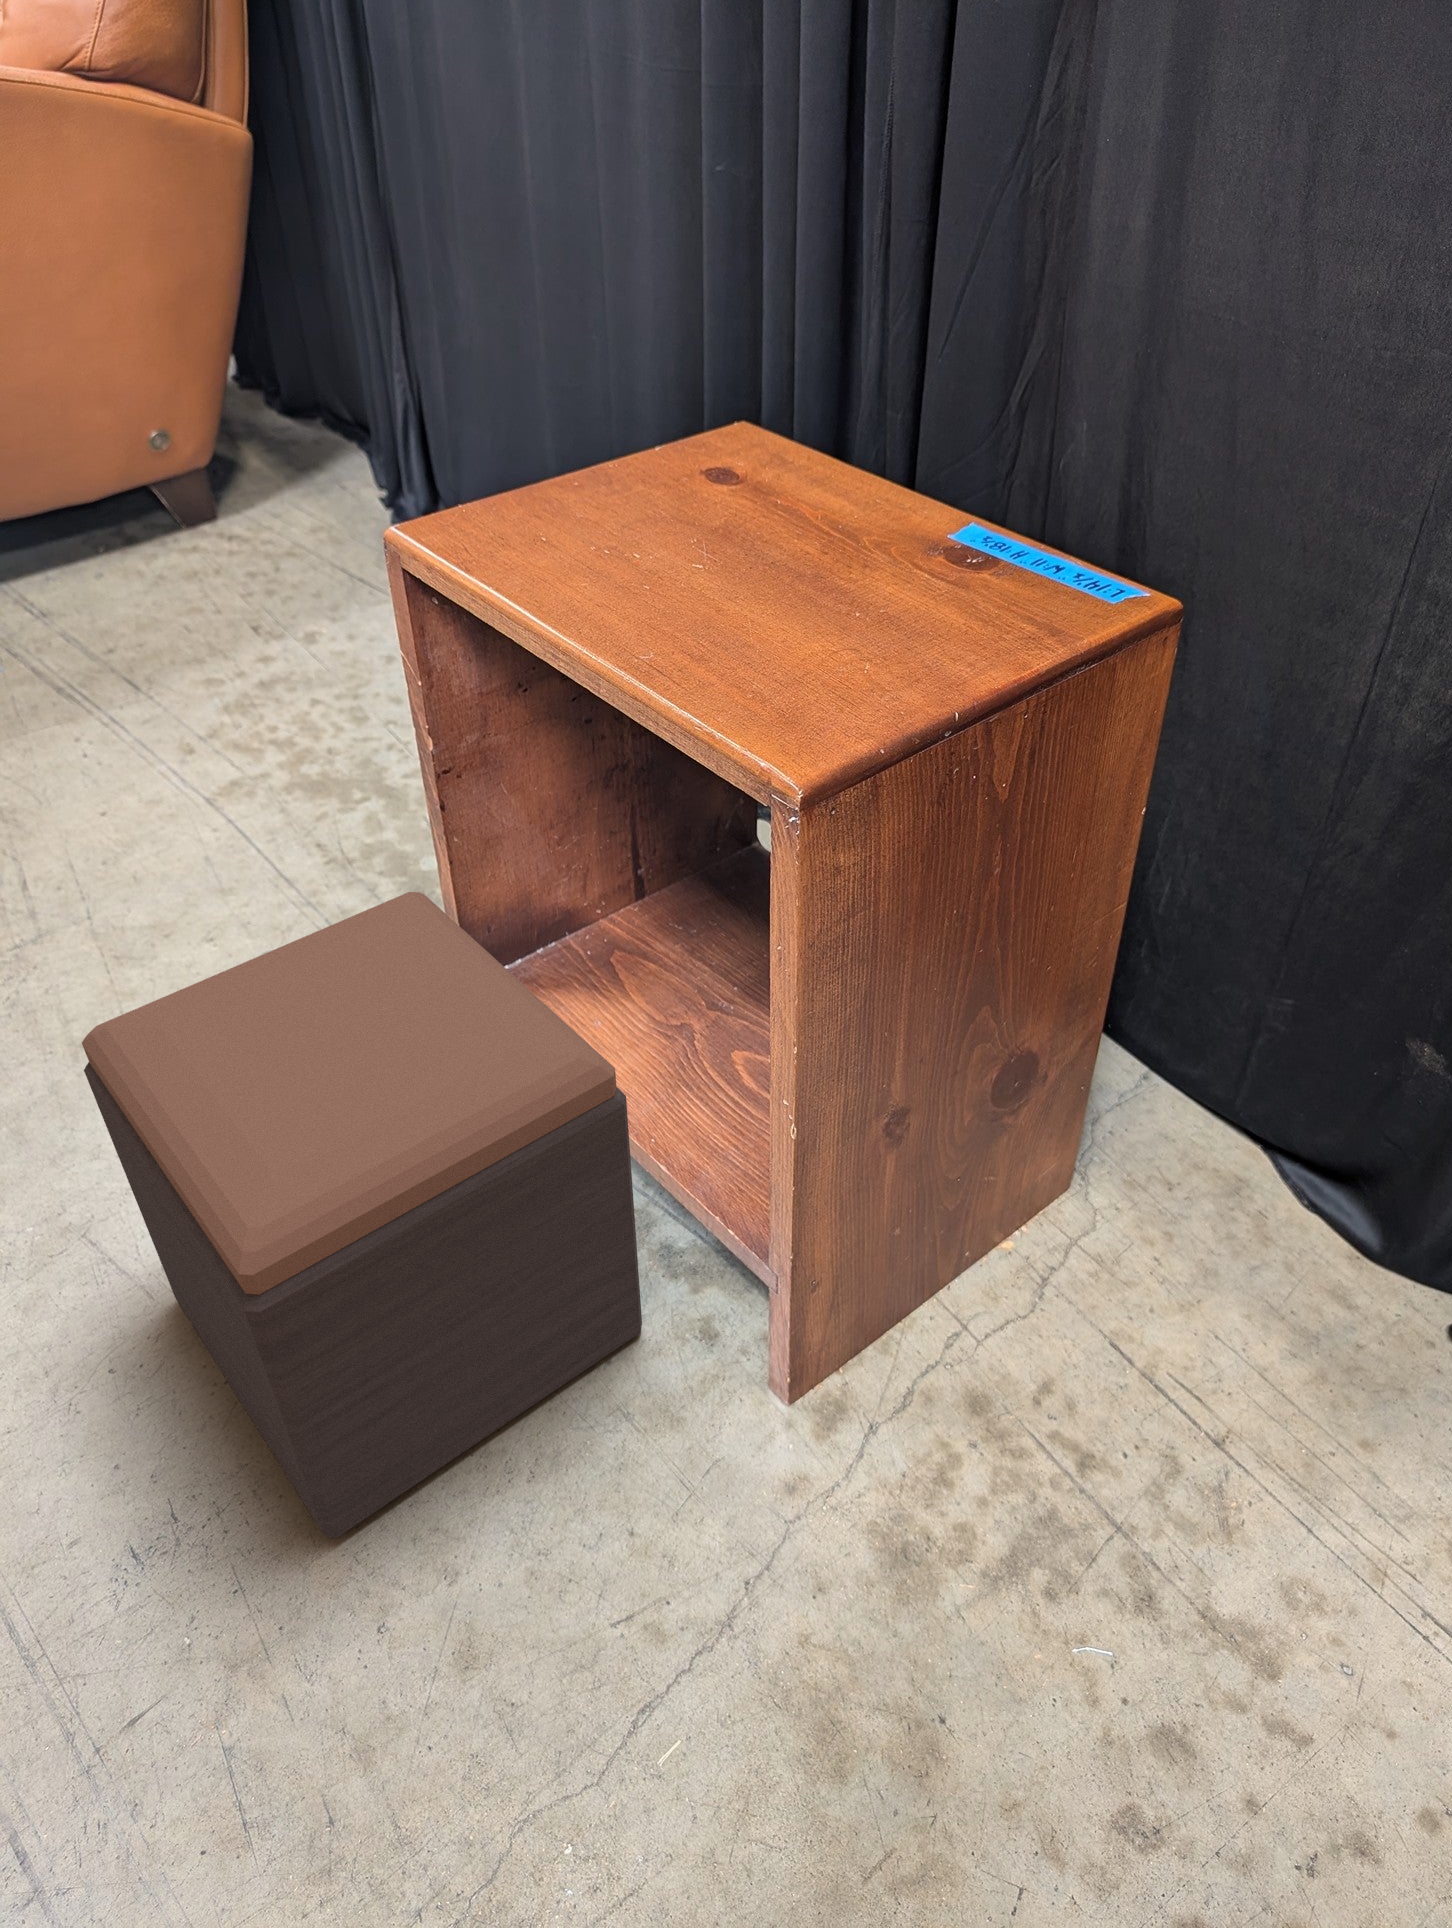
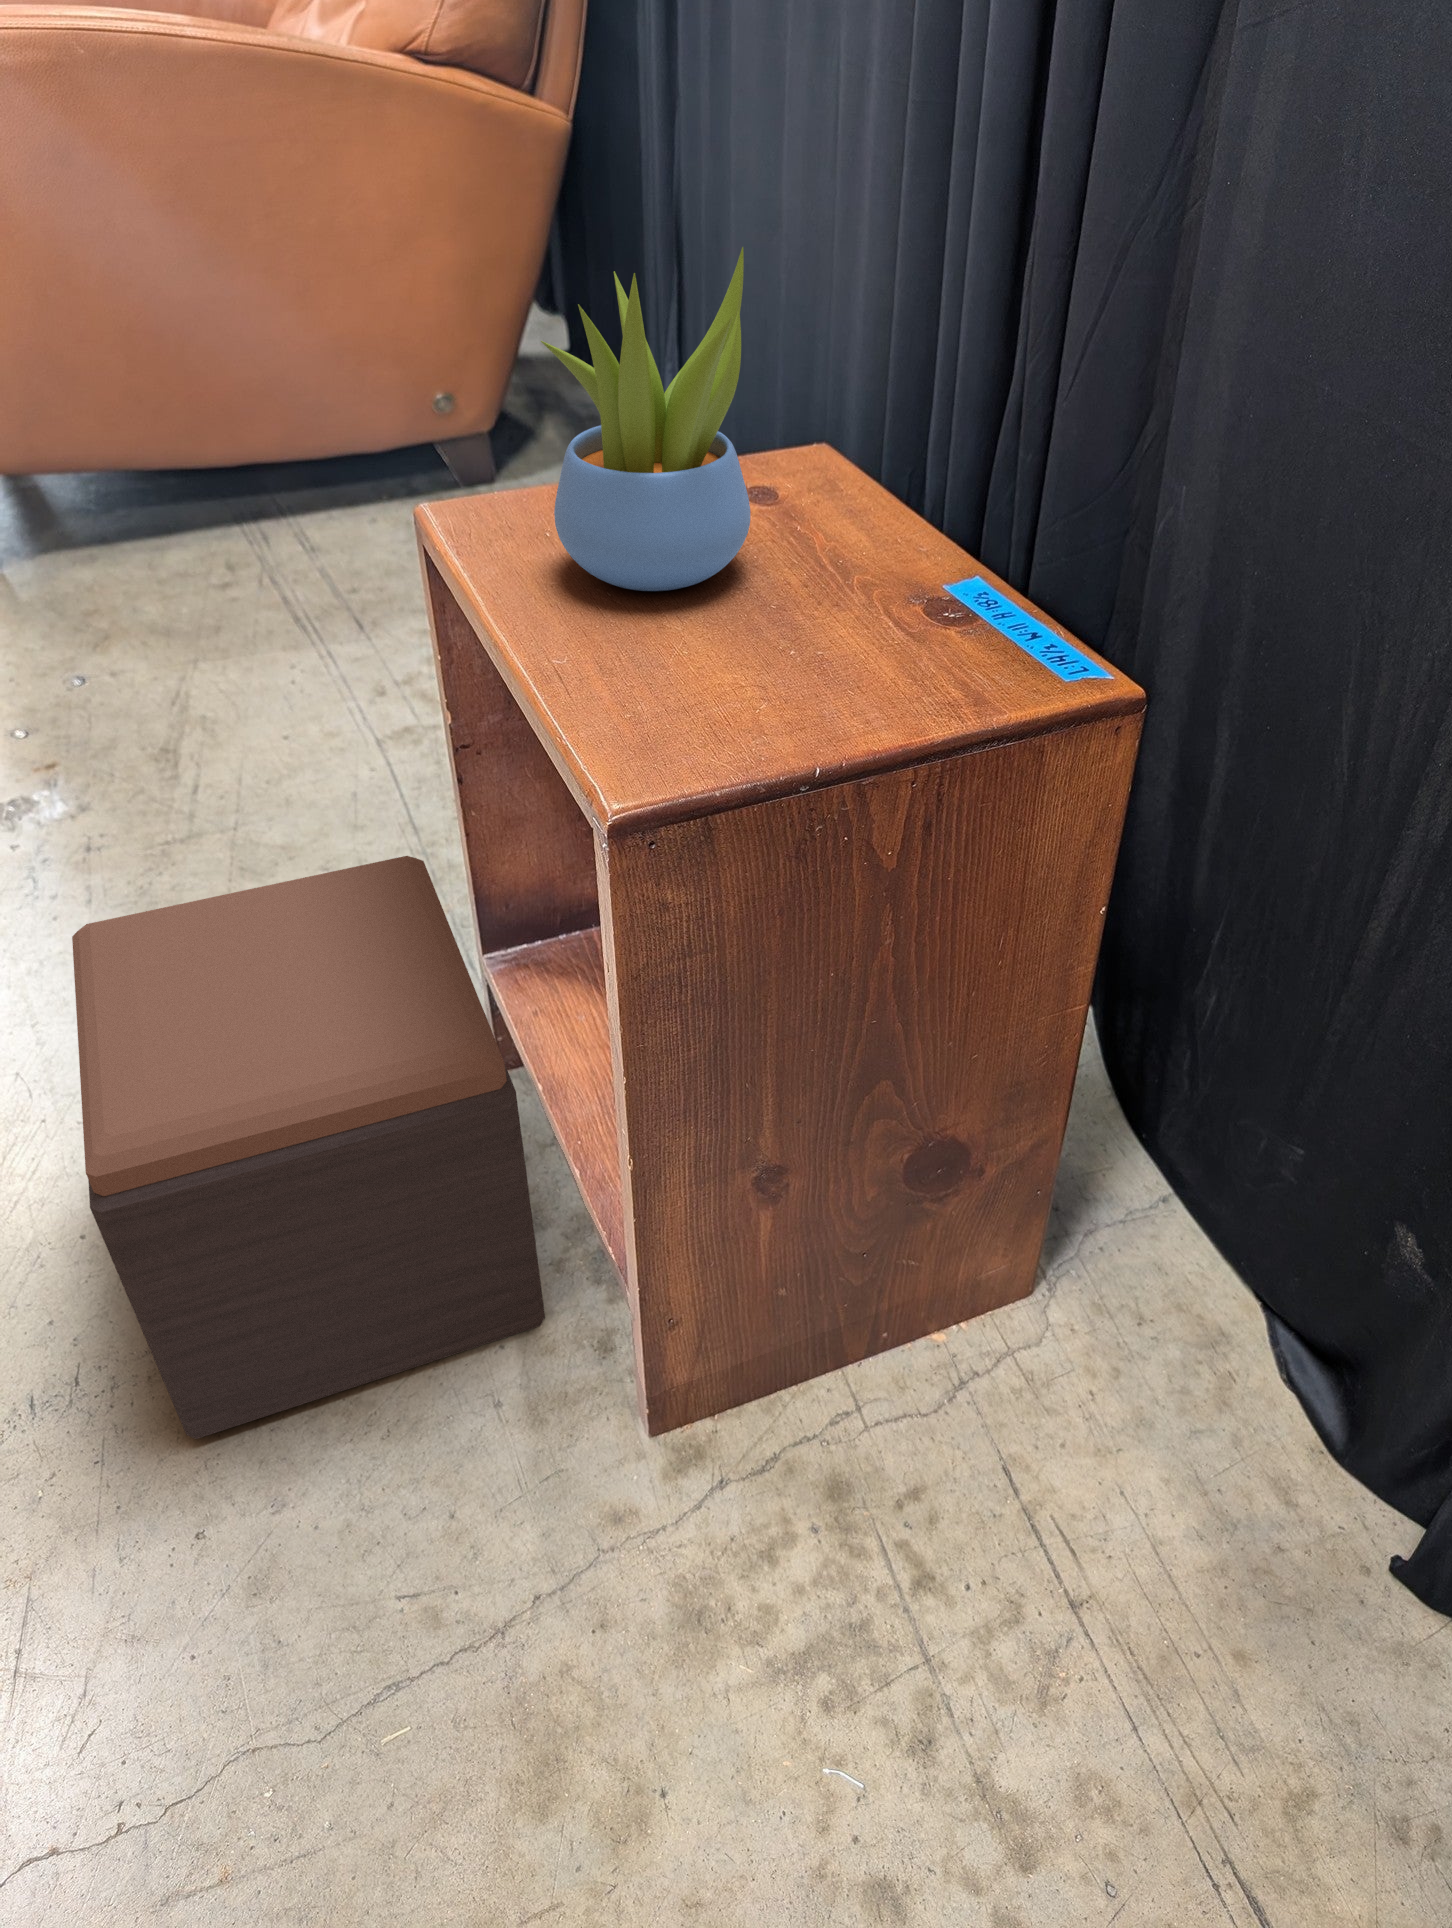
succulent plant: none [565,227,777,577] -> present [541,247,750,591]

